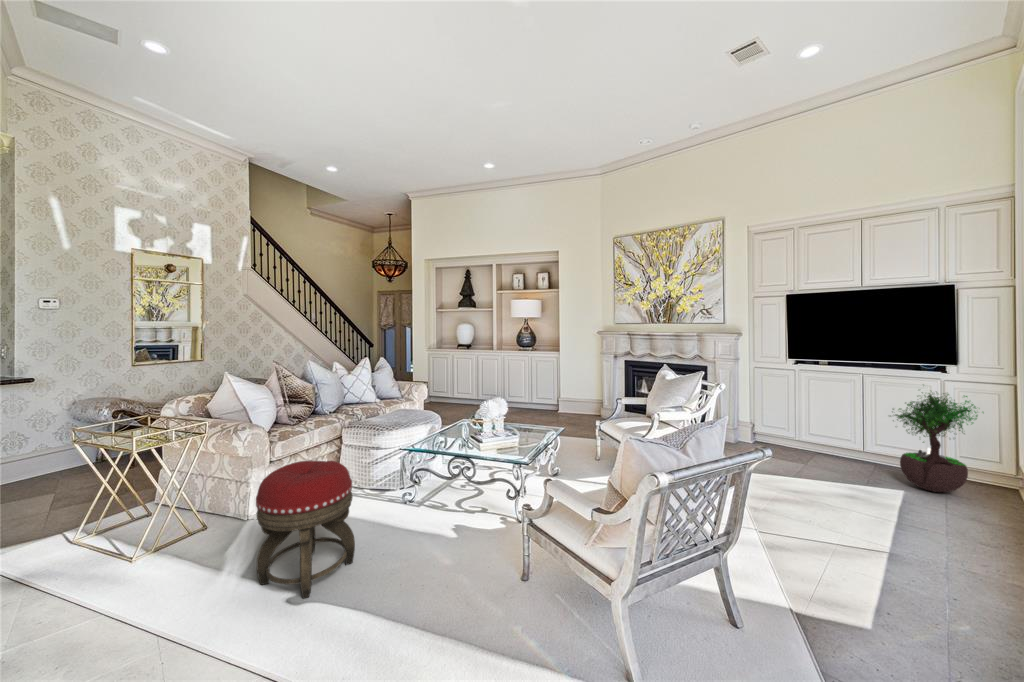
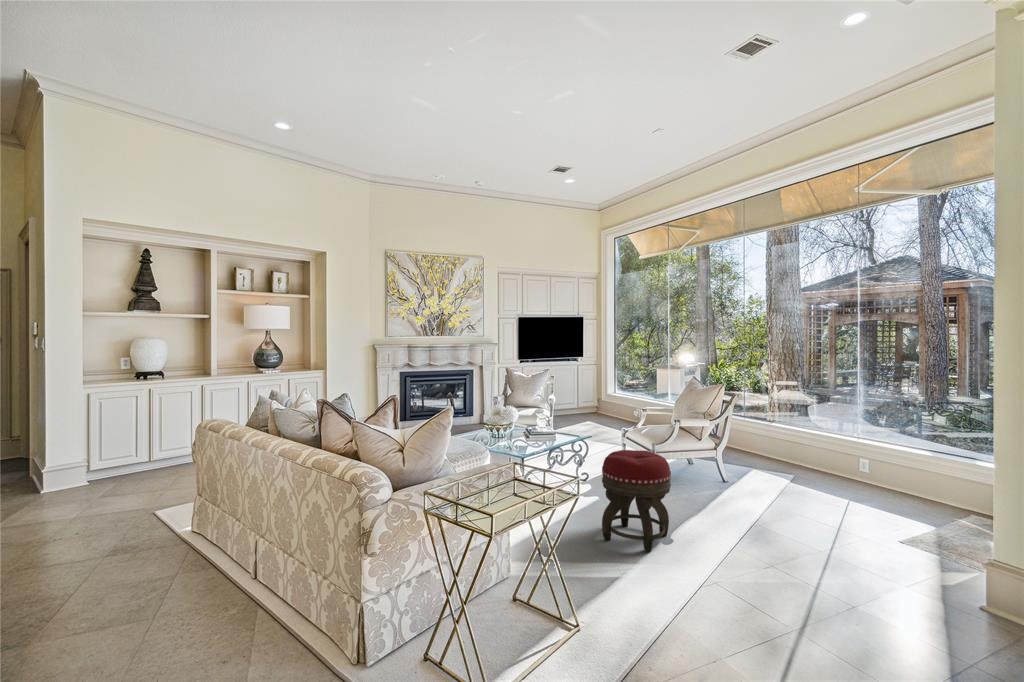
potted tree: present [893,393,978,492] -> none [573,366,603,418]

